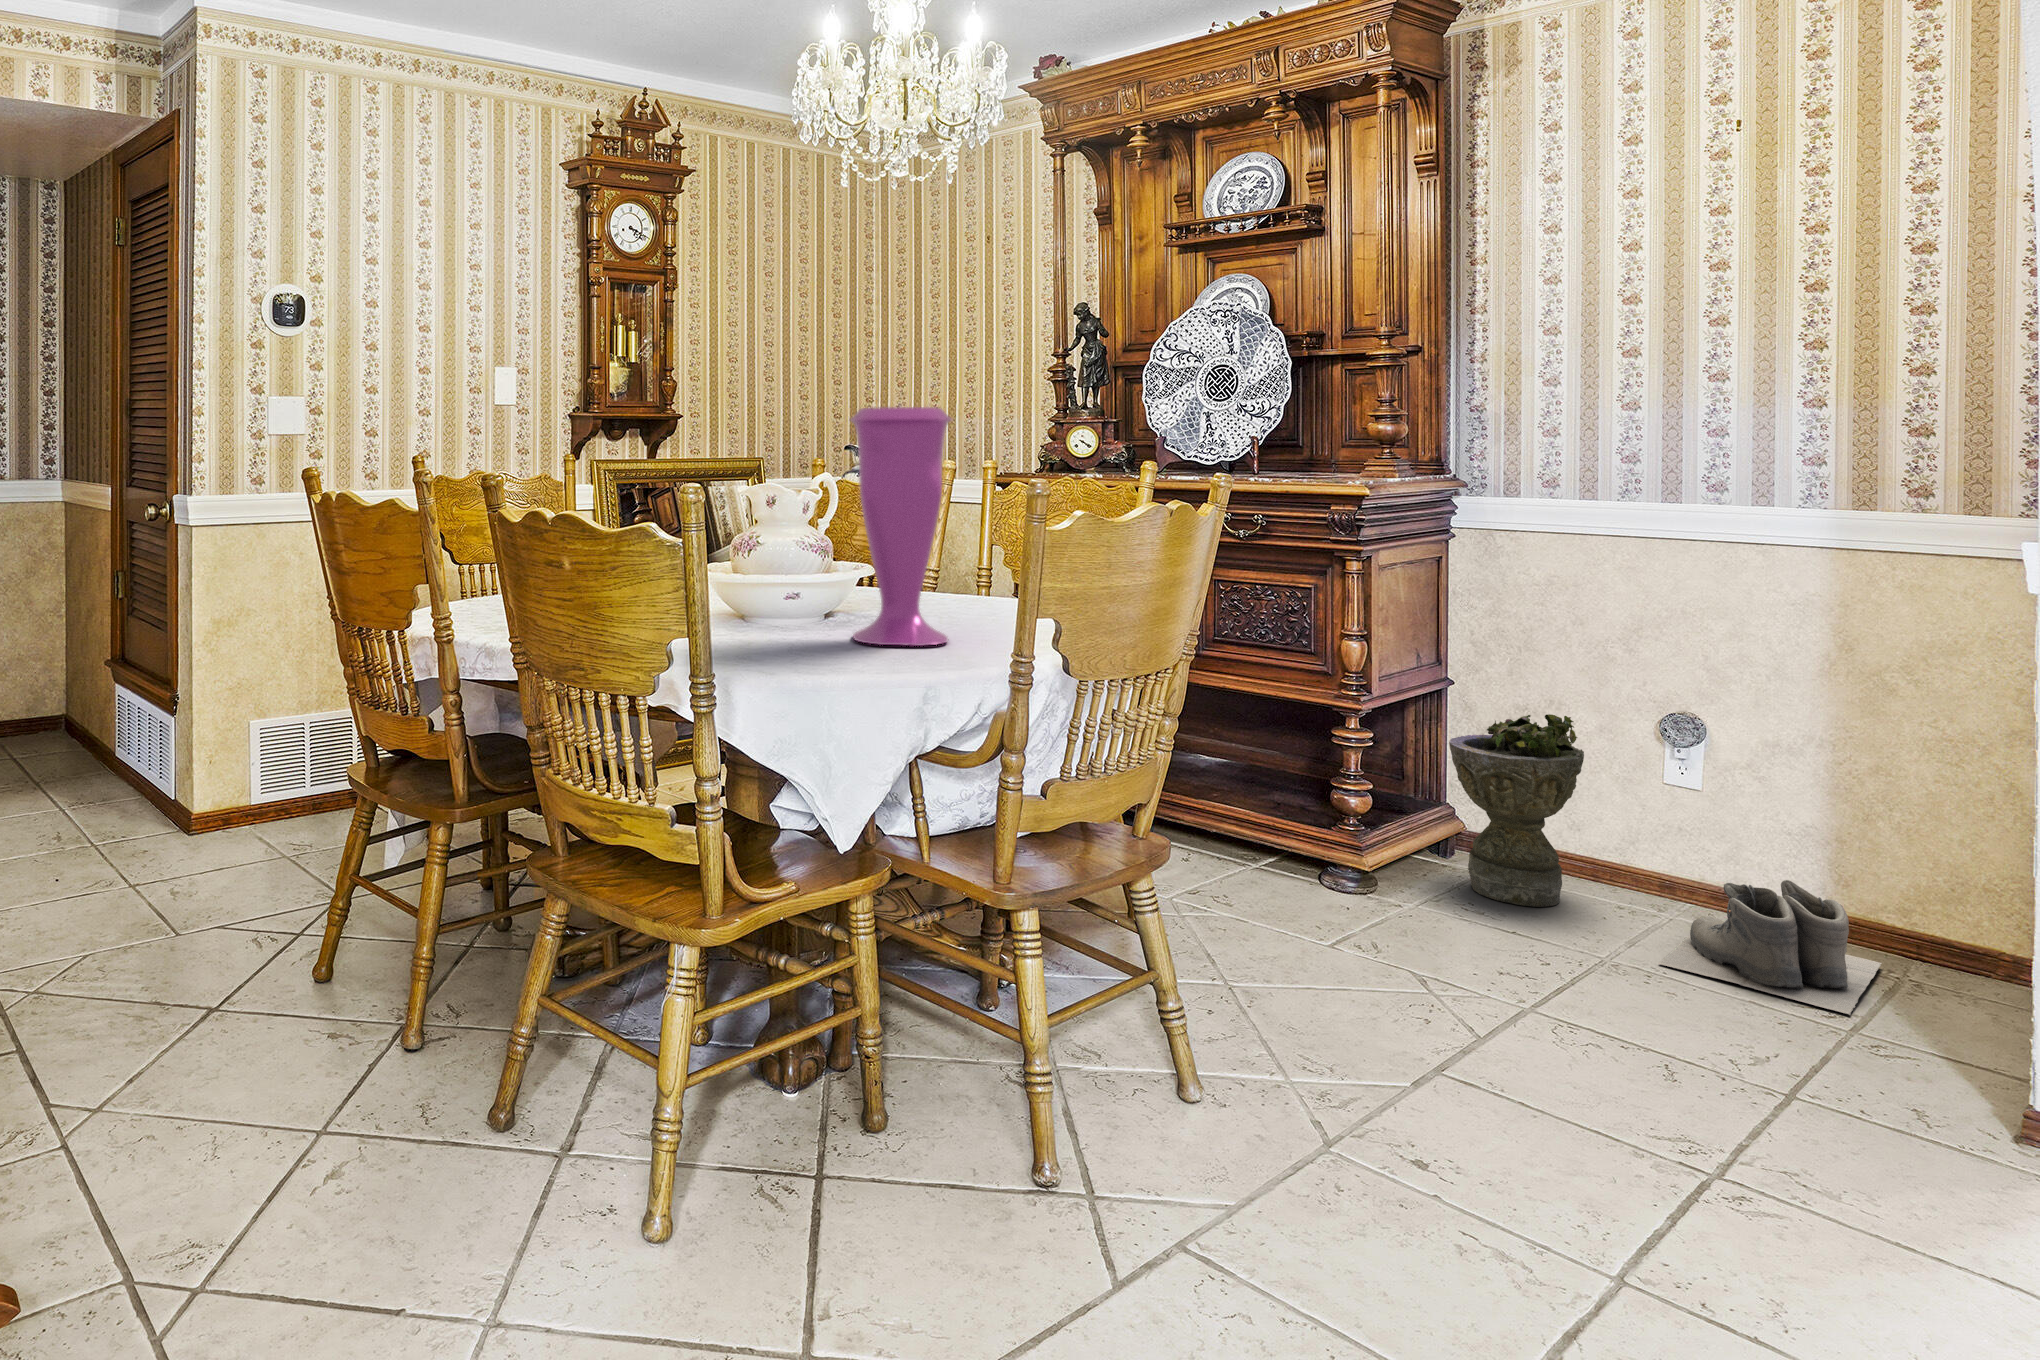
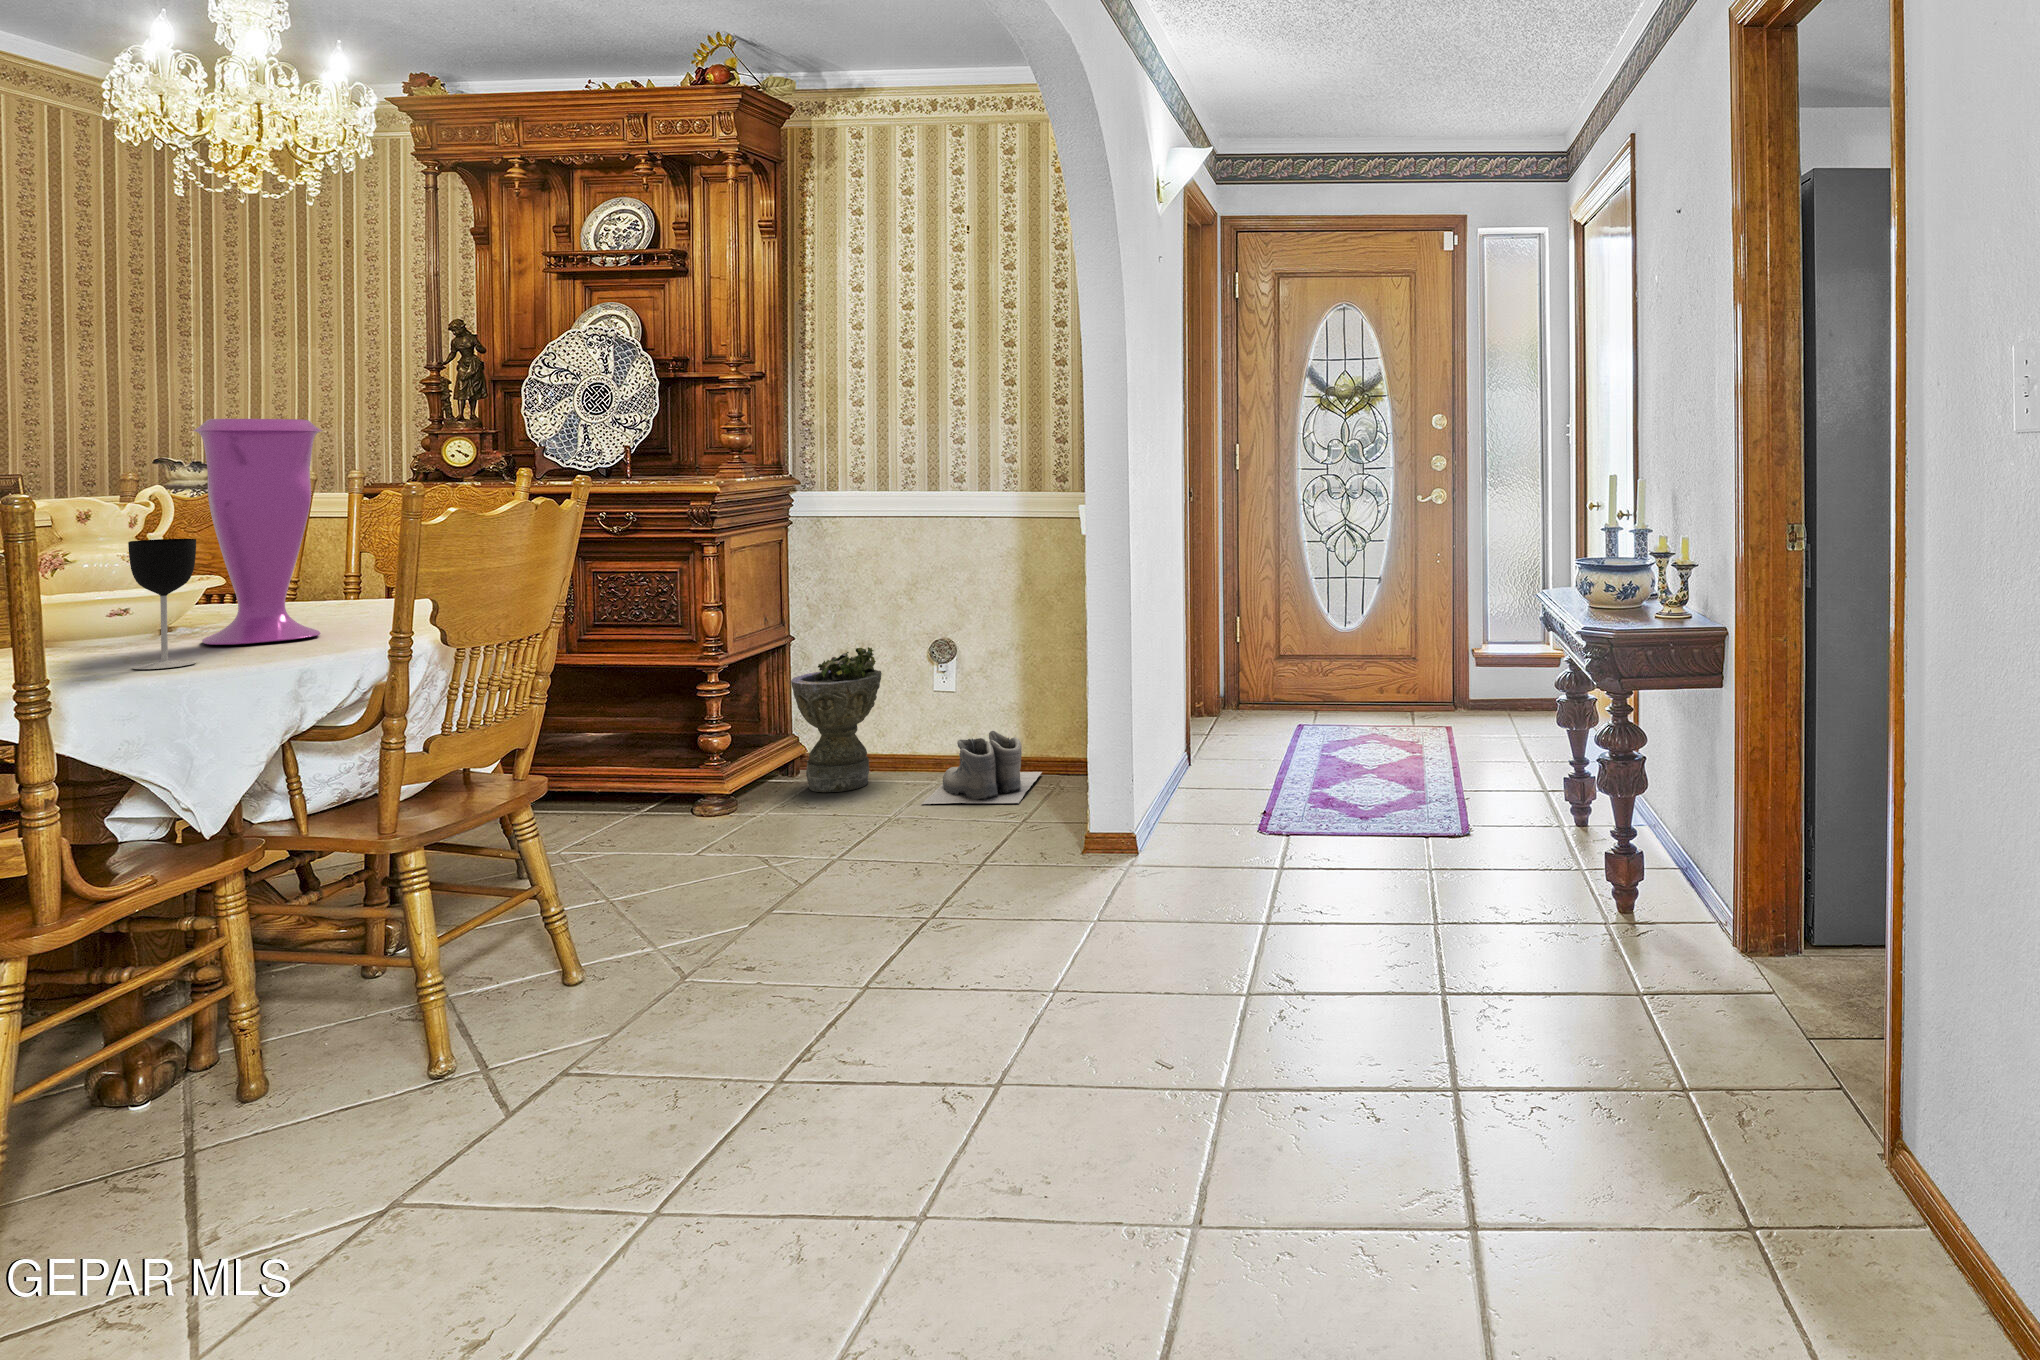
wine glass: none [788,532,840,668] -> present [128,539,196,669]

